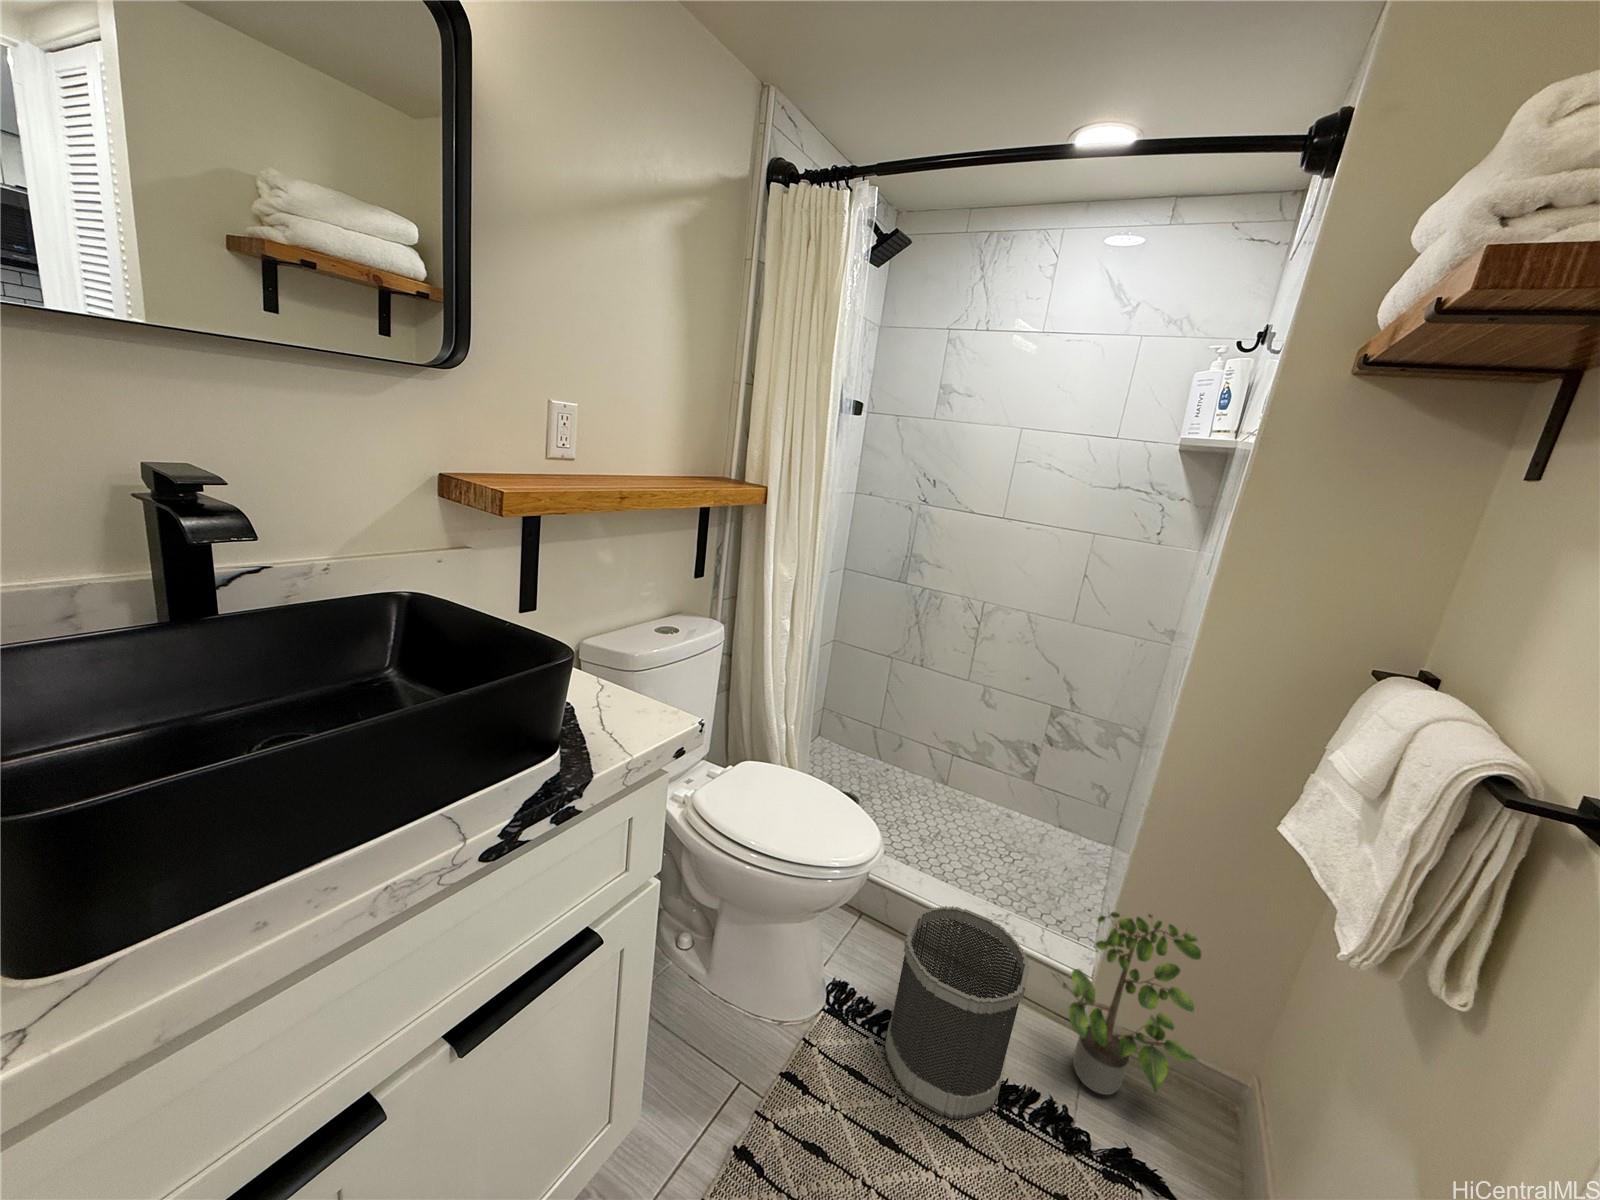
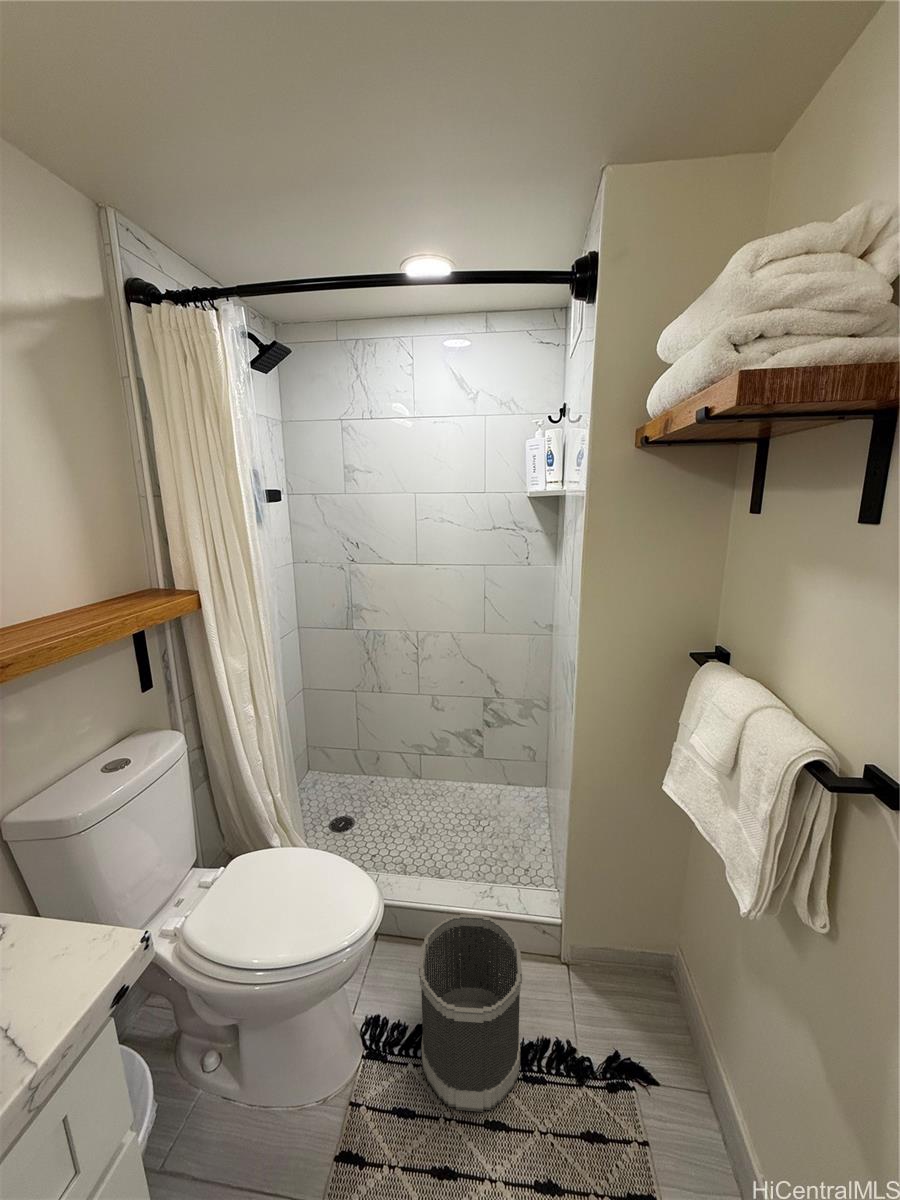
potted plant: present [1069,912,1201,1095] -> none [548,867,646,1014]

